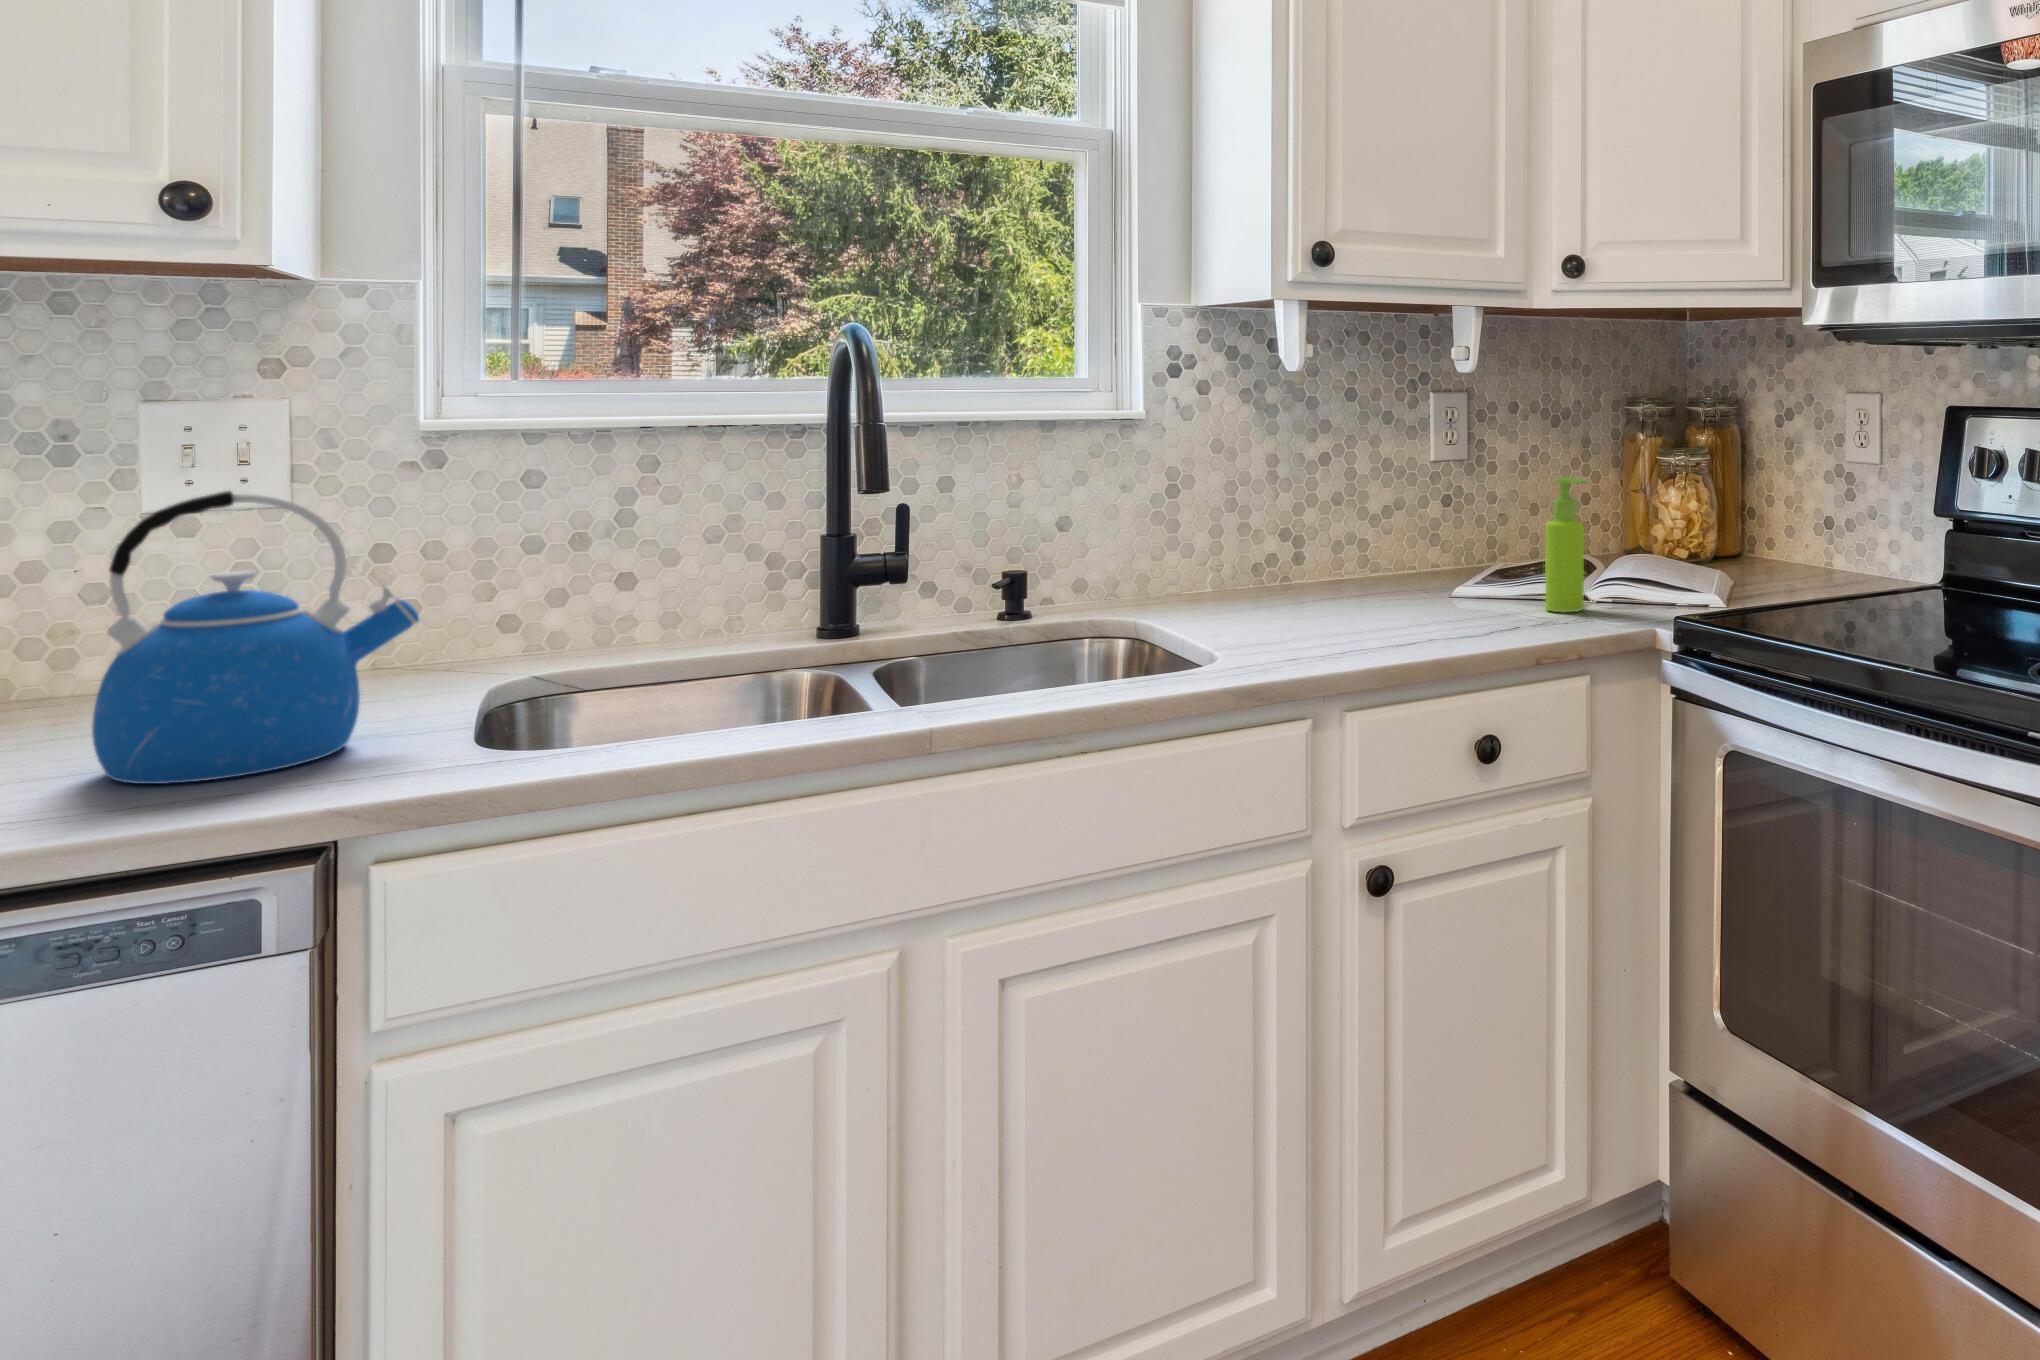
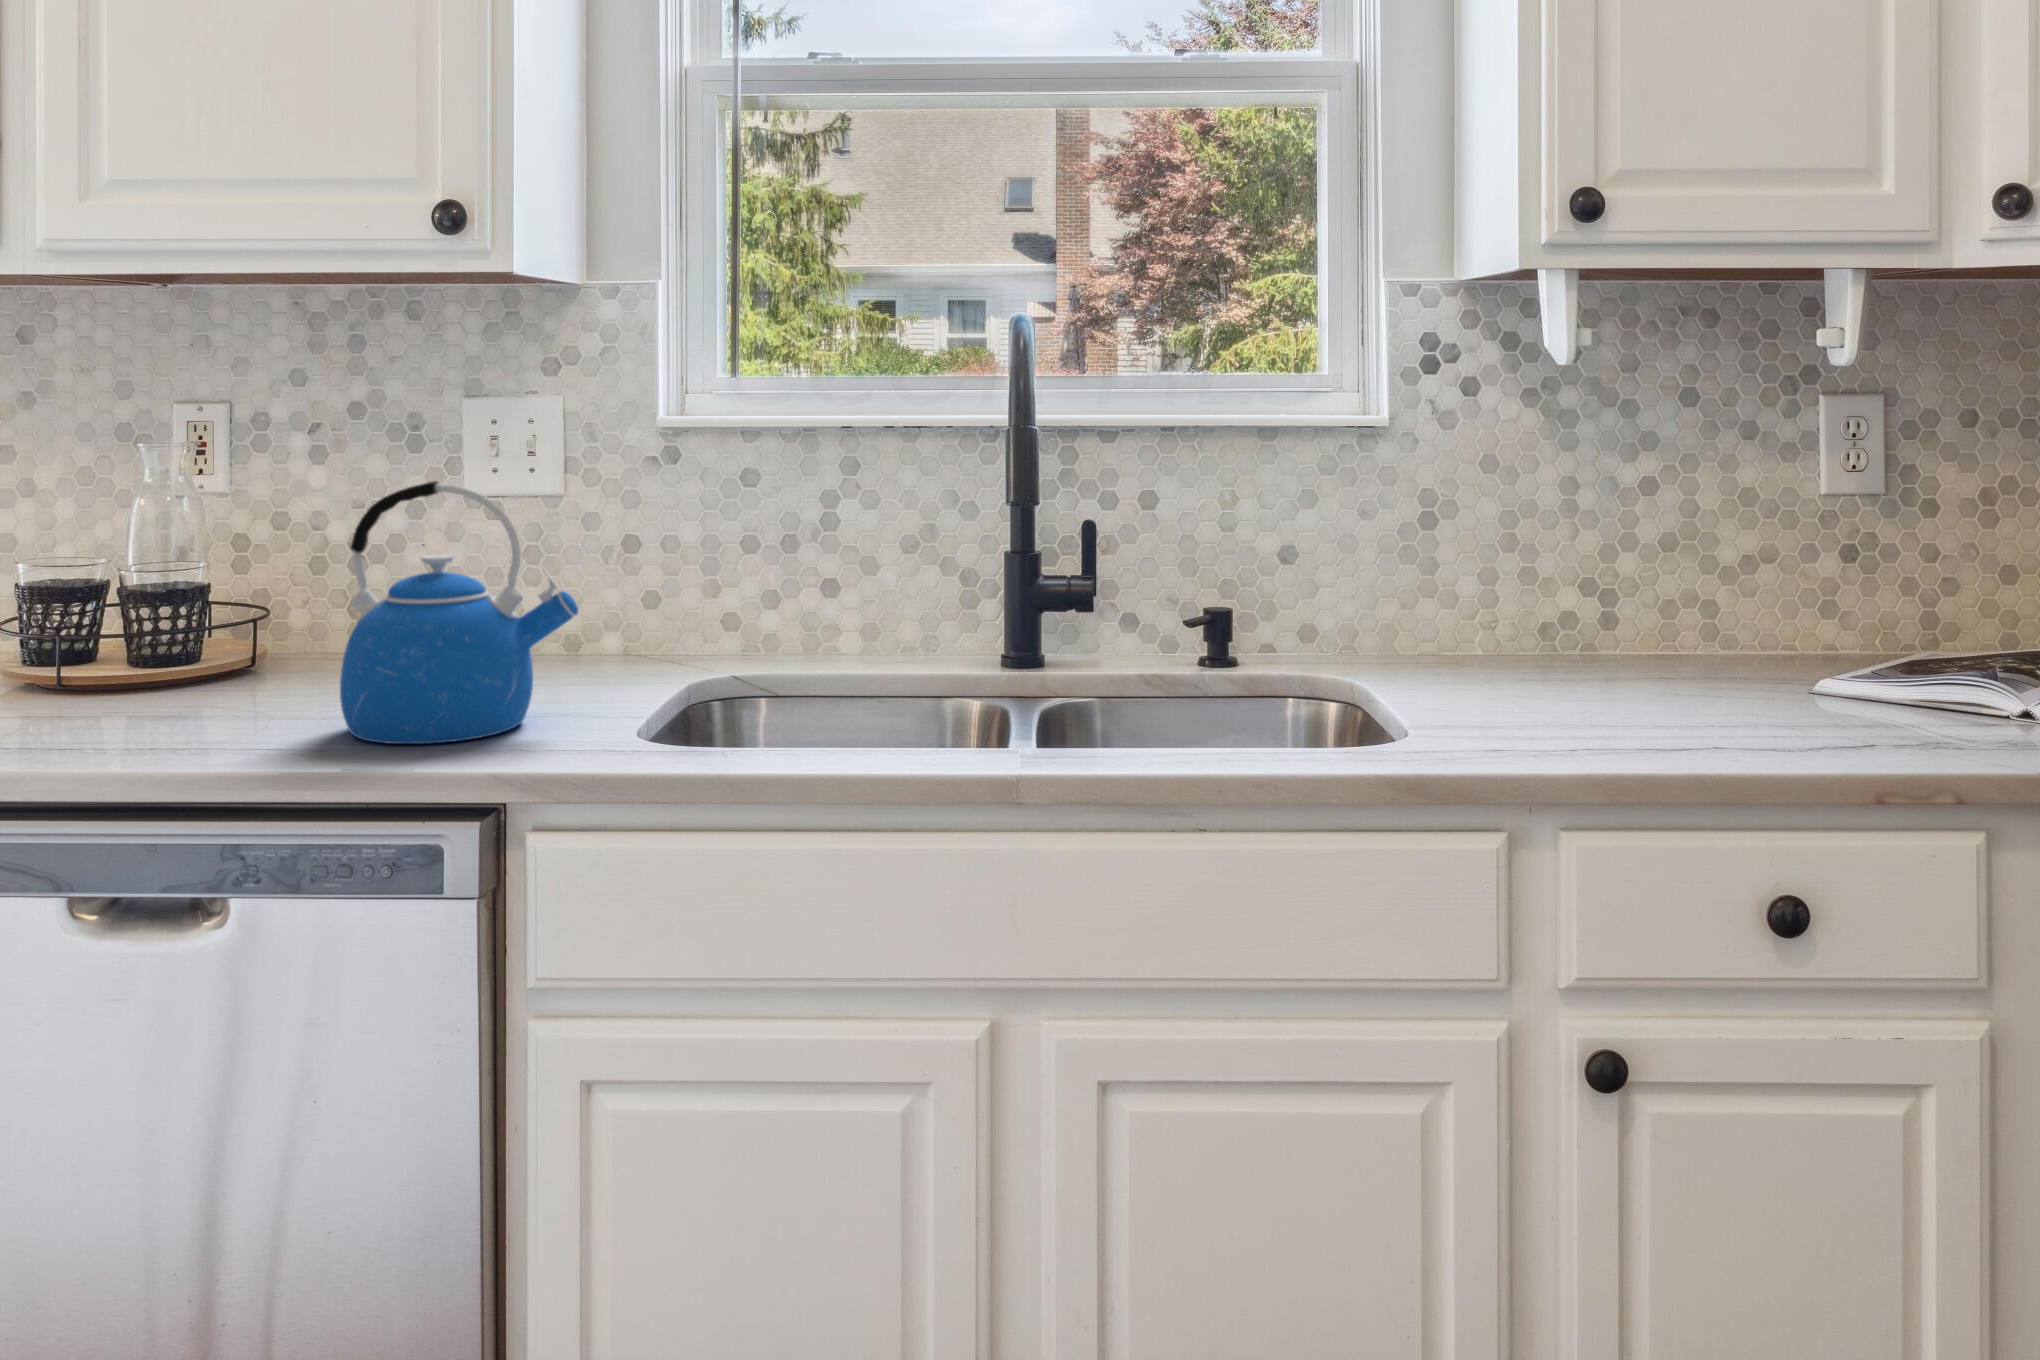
soap dispenser: present [1545,477,1586,612] -> none [1941,529,2012,741]

